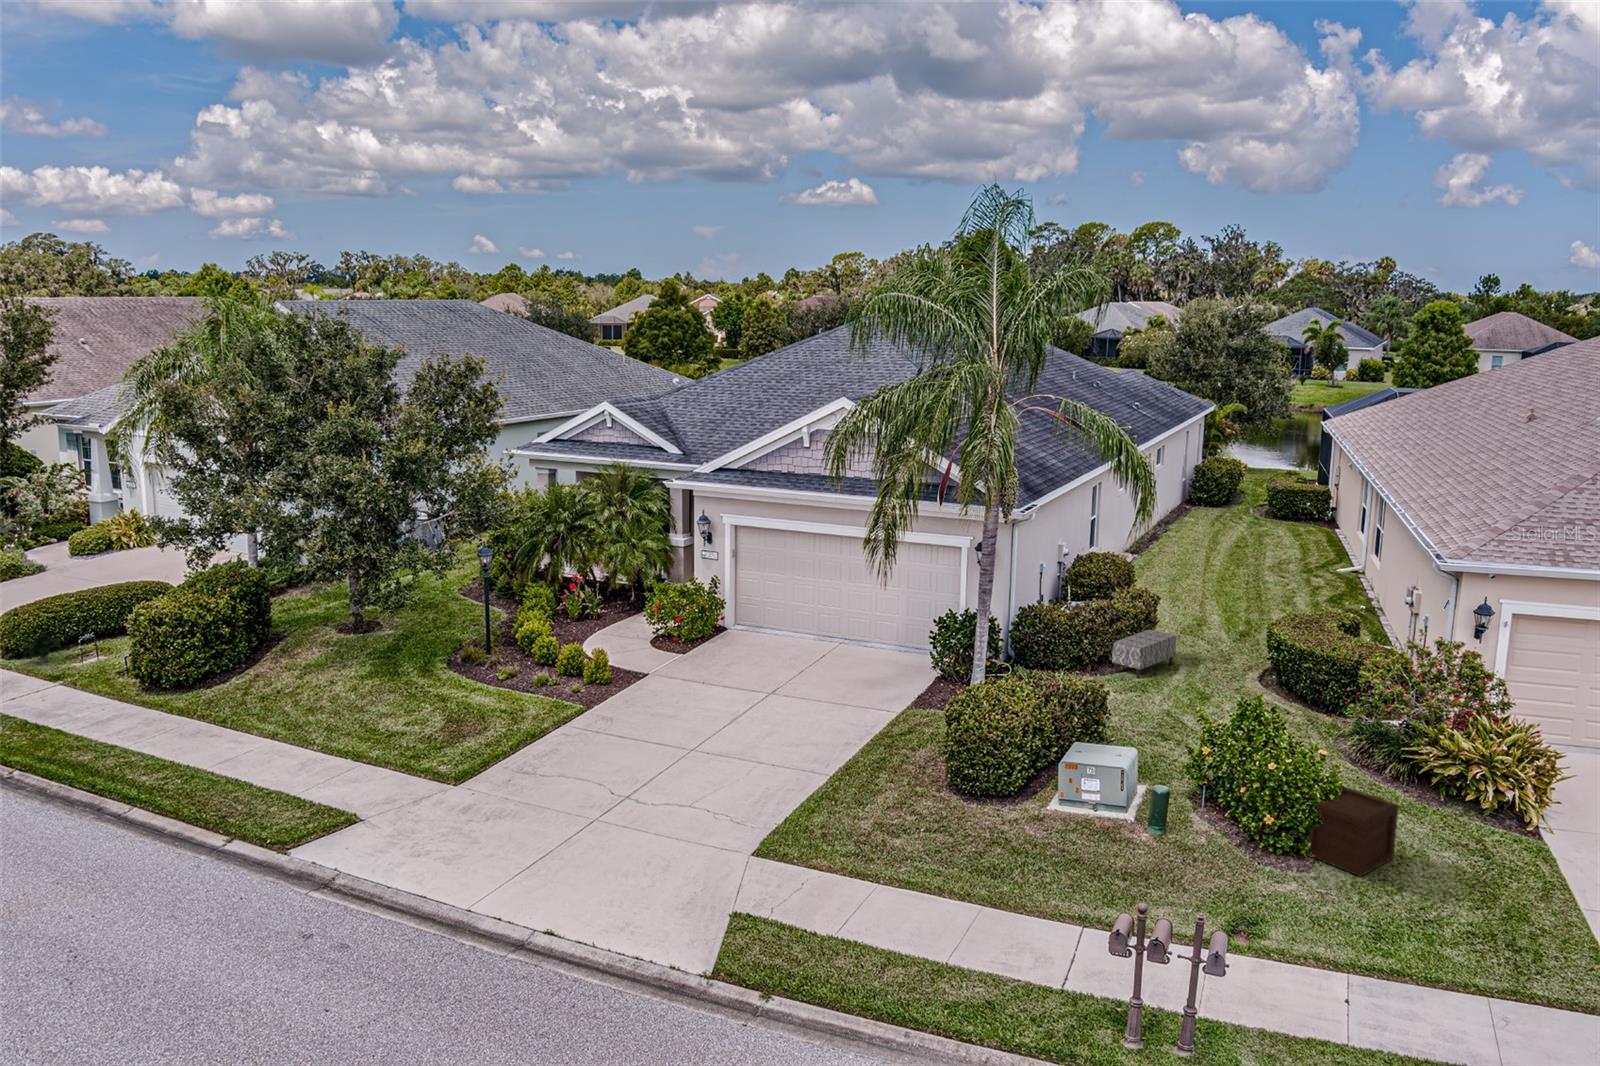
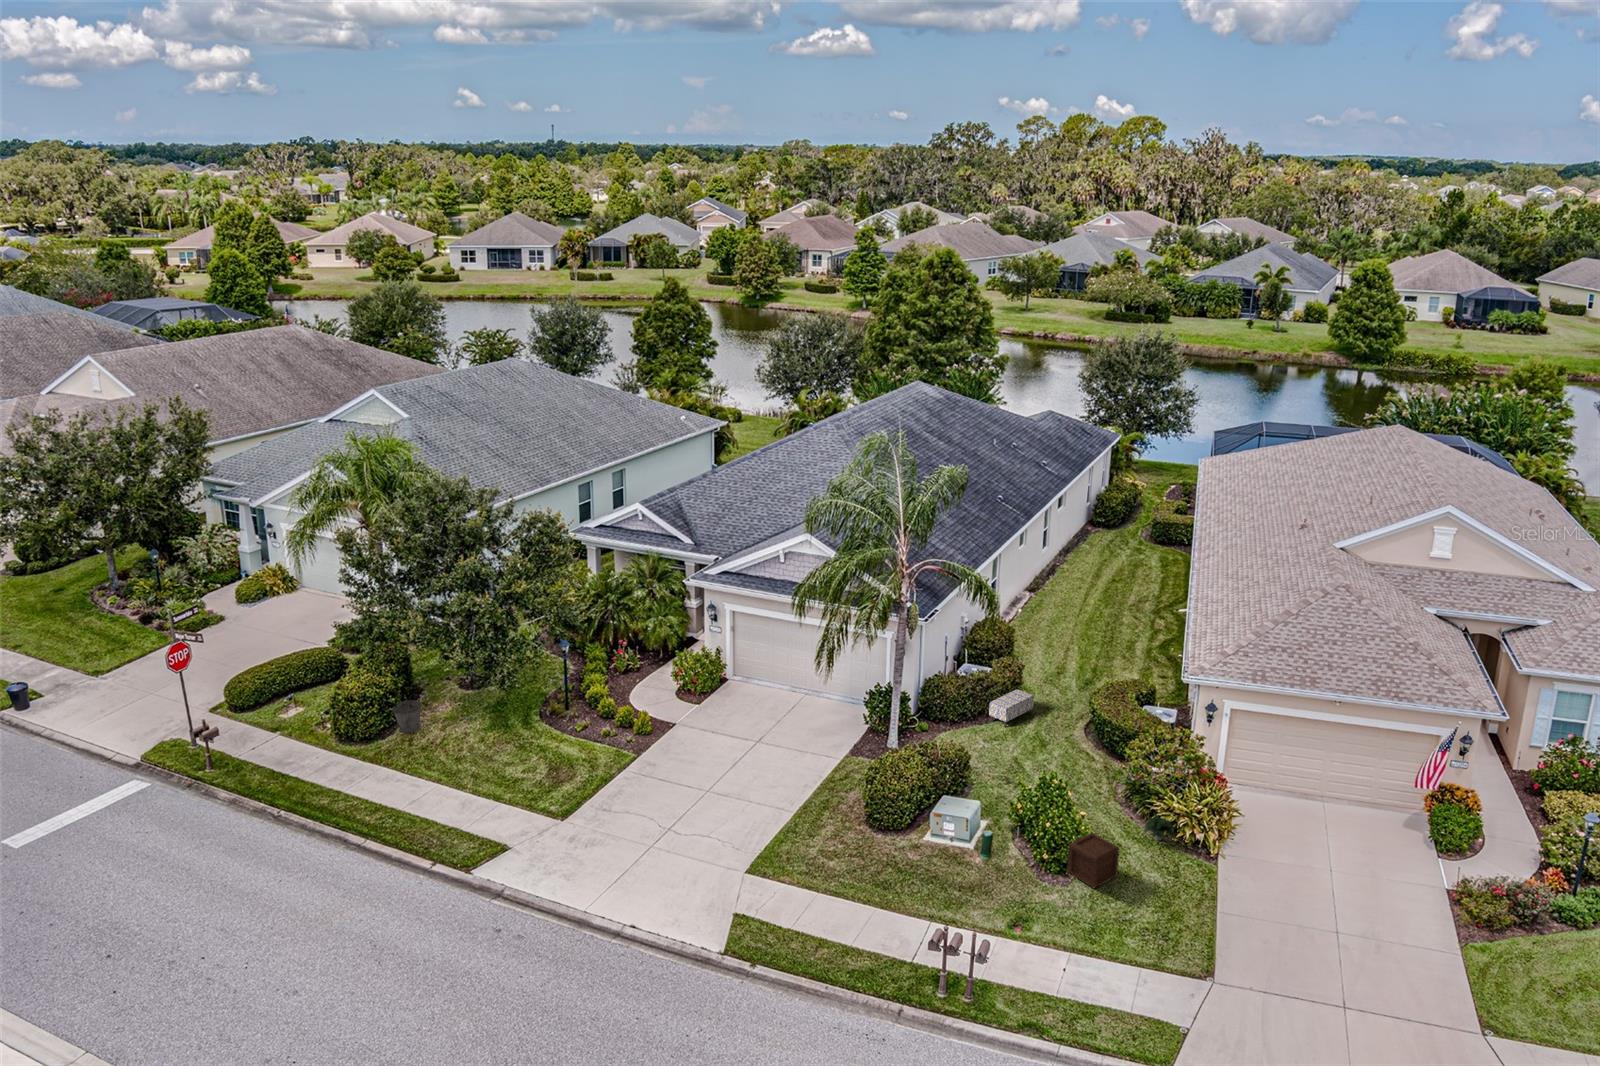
potted plant: present [23,632,62,662] -> present [1144,813,1175,841]
trash can: none [228,638,273,684] -> present [393,700,421,733]

